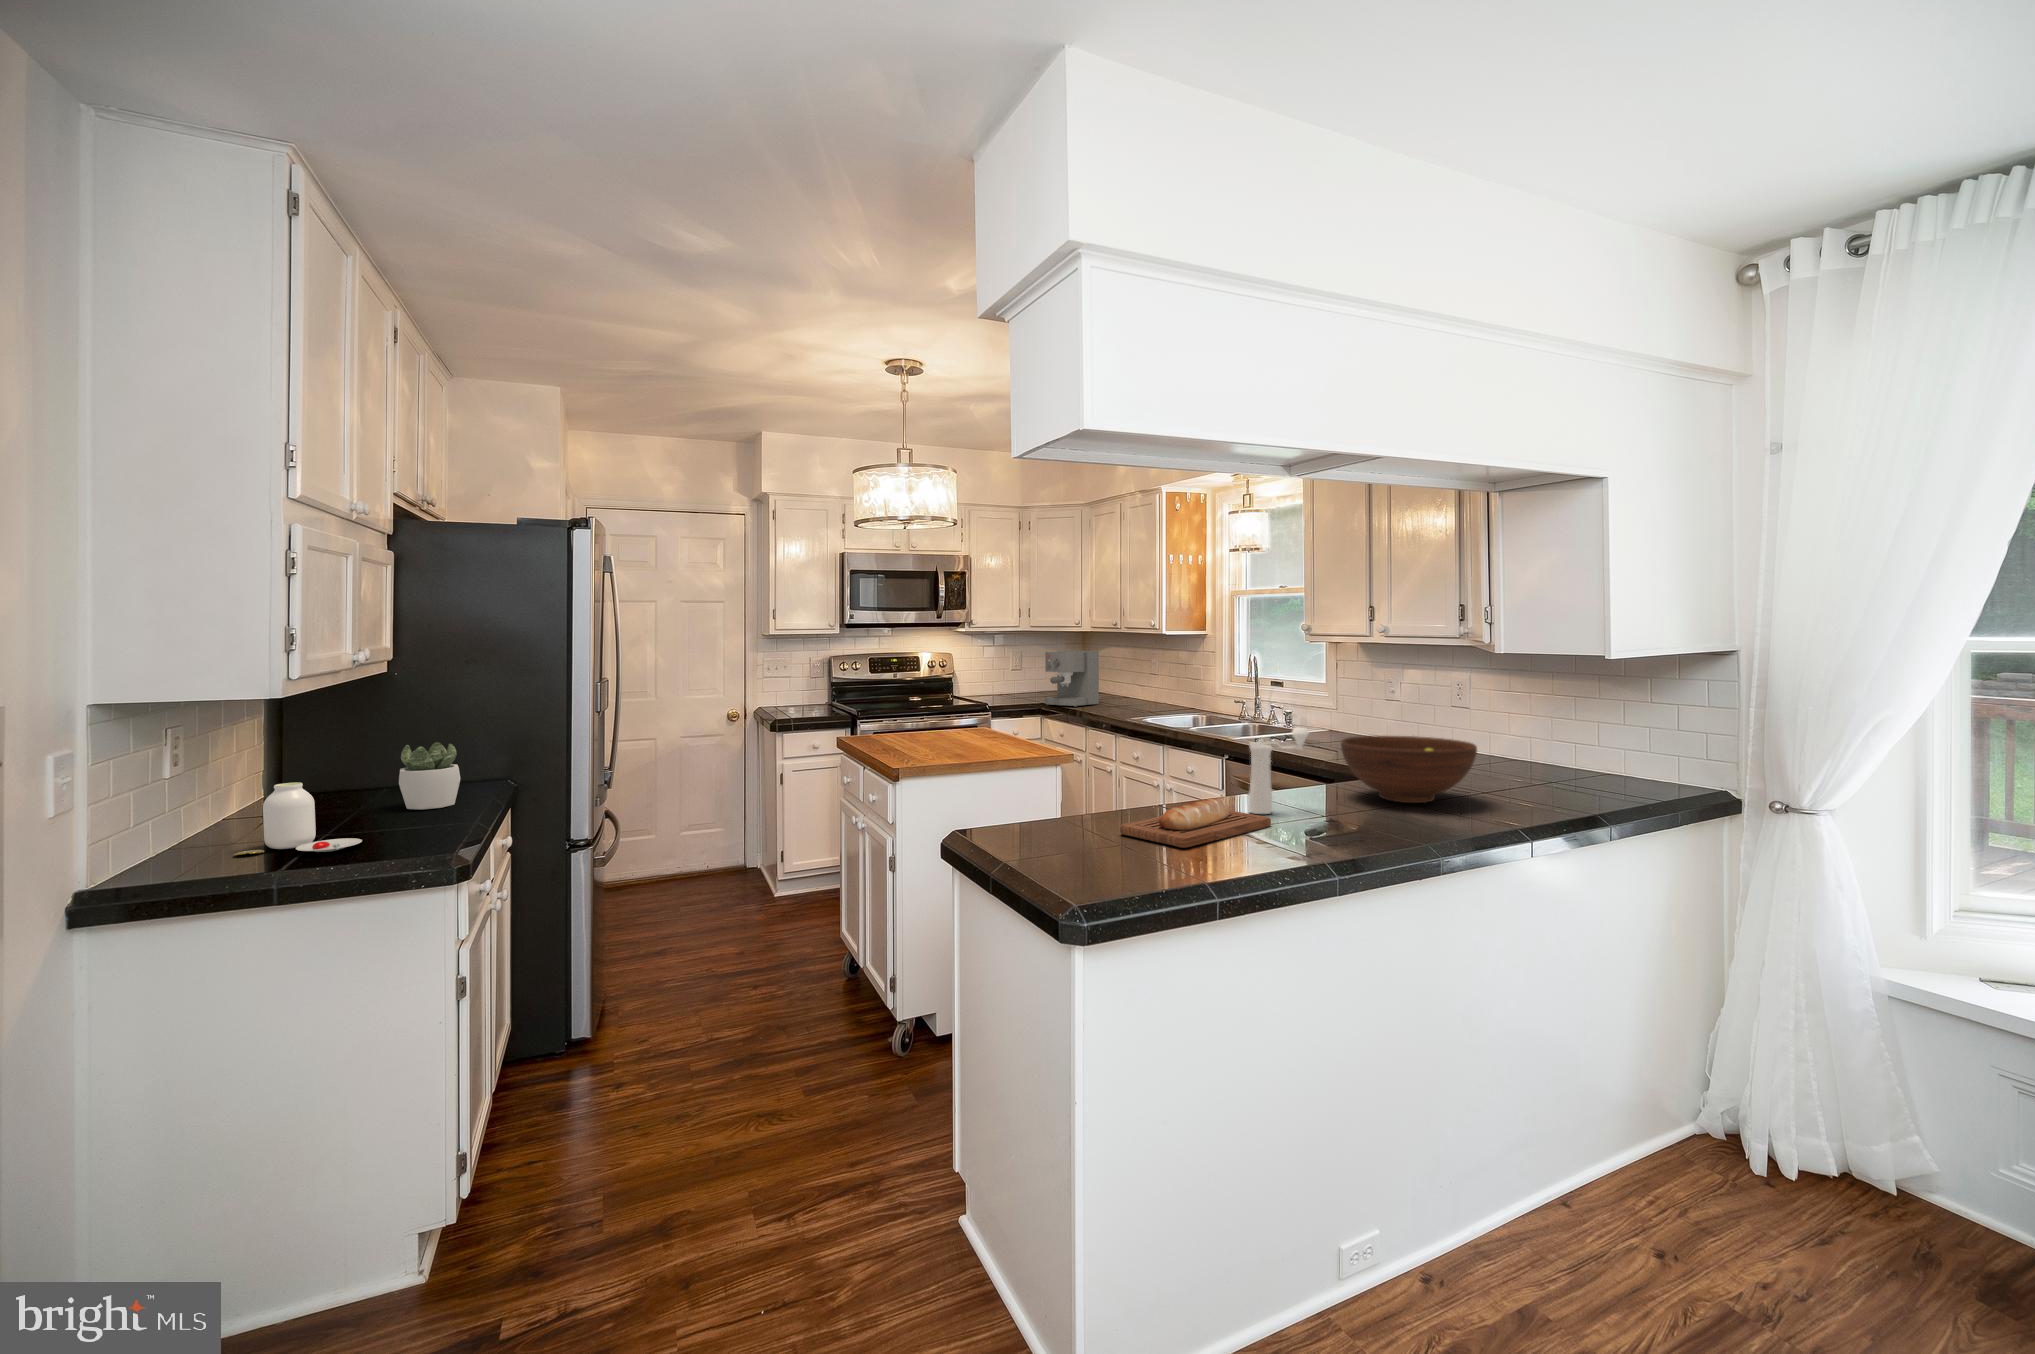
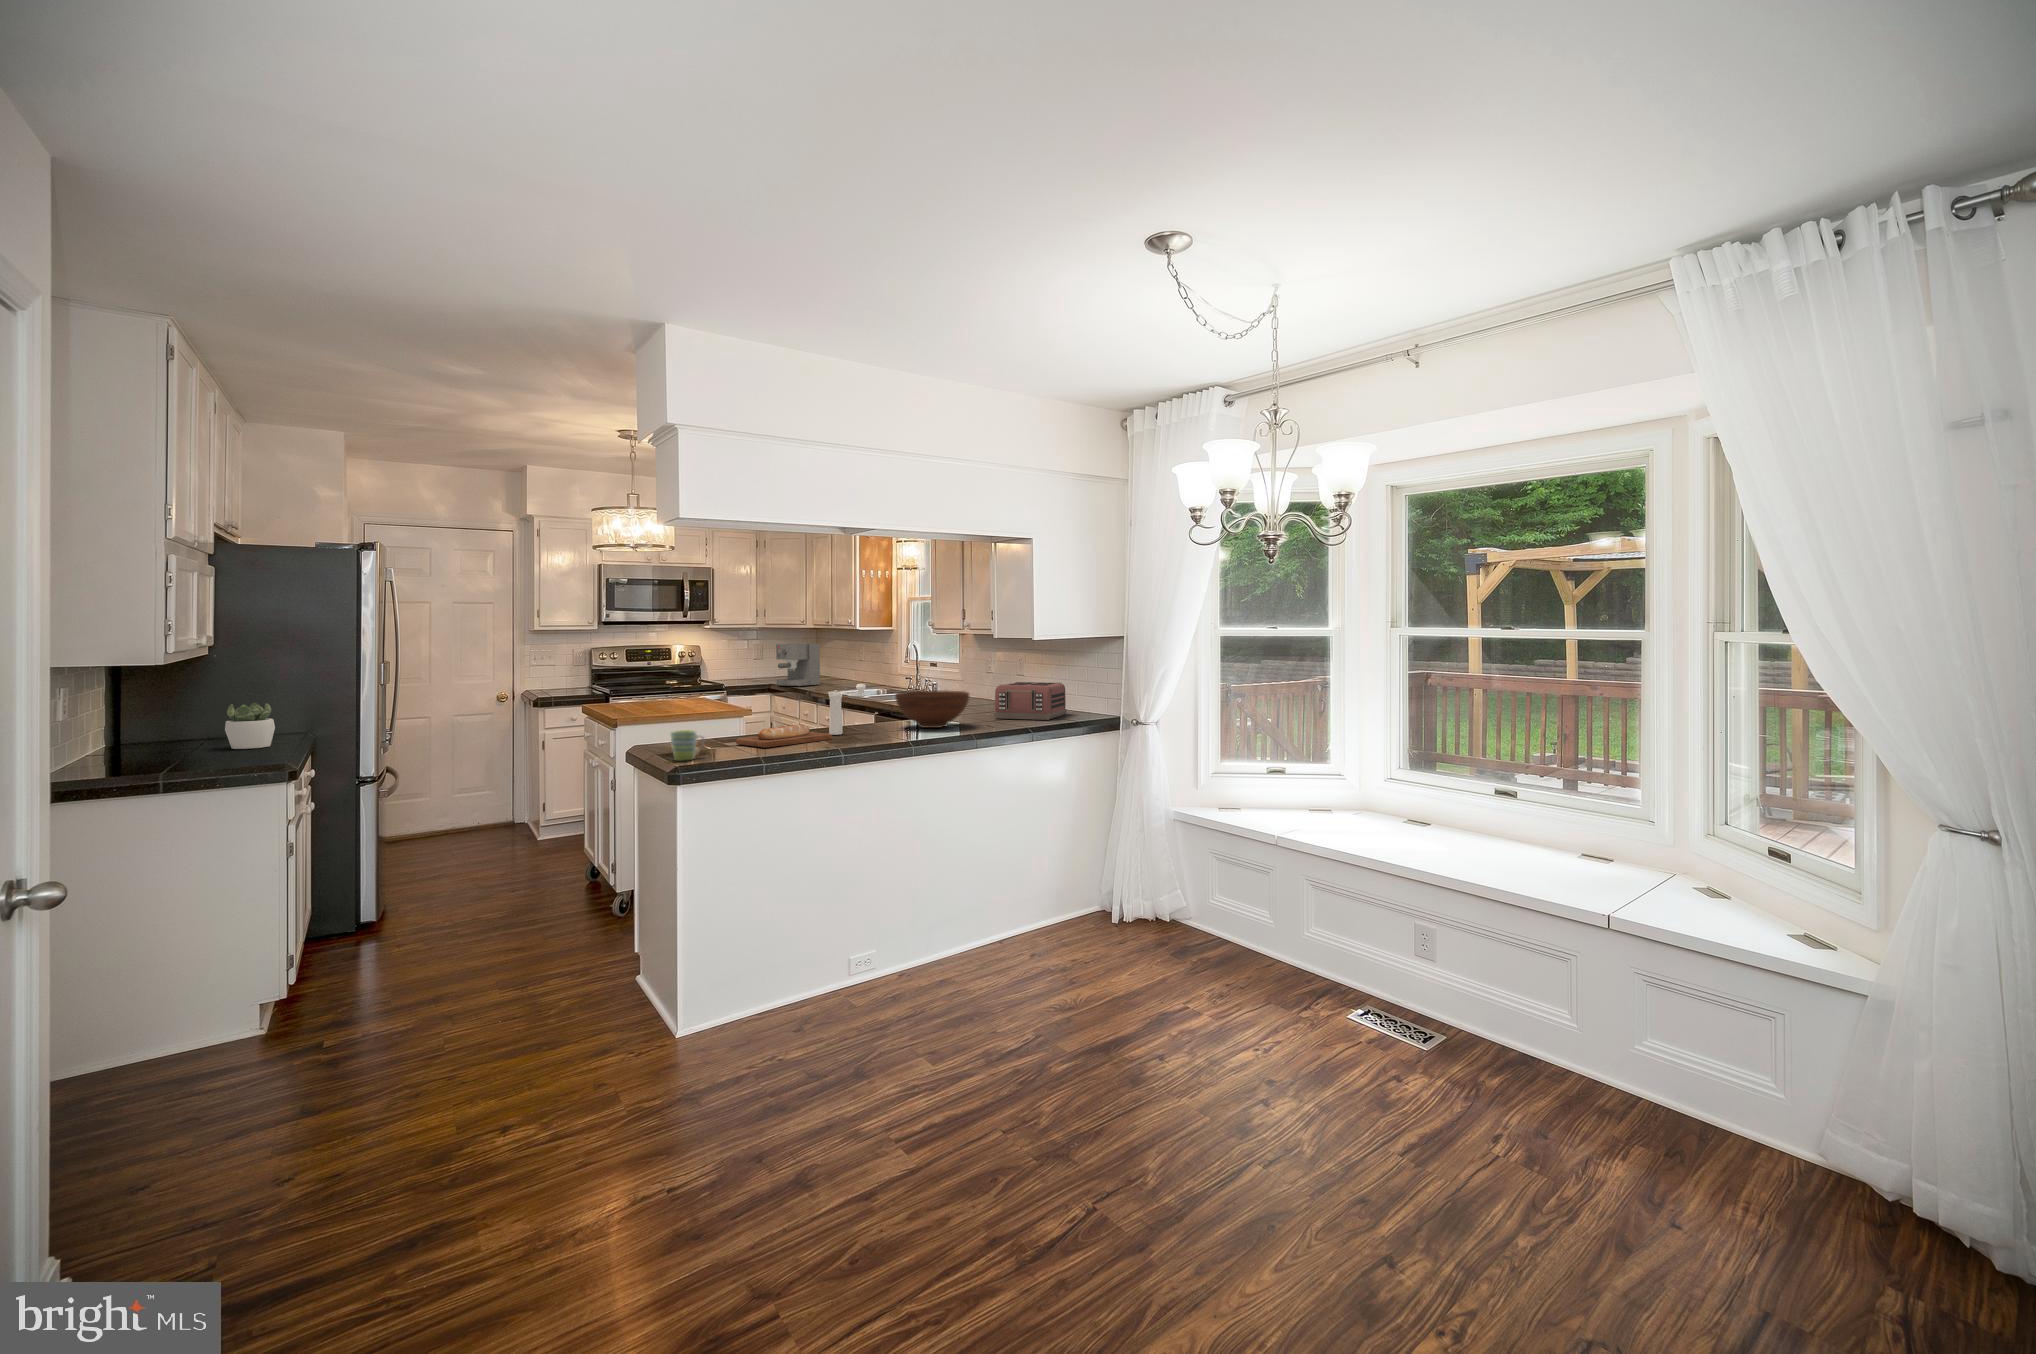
toaster: none [1478,719,1593,789] -> present [994,682,1067,720]
jar: present [234,783,362,855] -> none [115,724,212,771]
mug: none [1047,822,1102,882] -> present [671,730,704,761]

